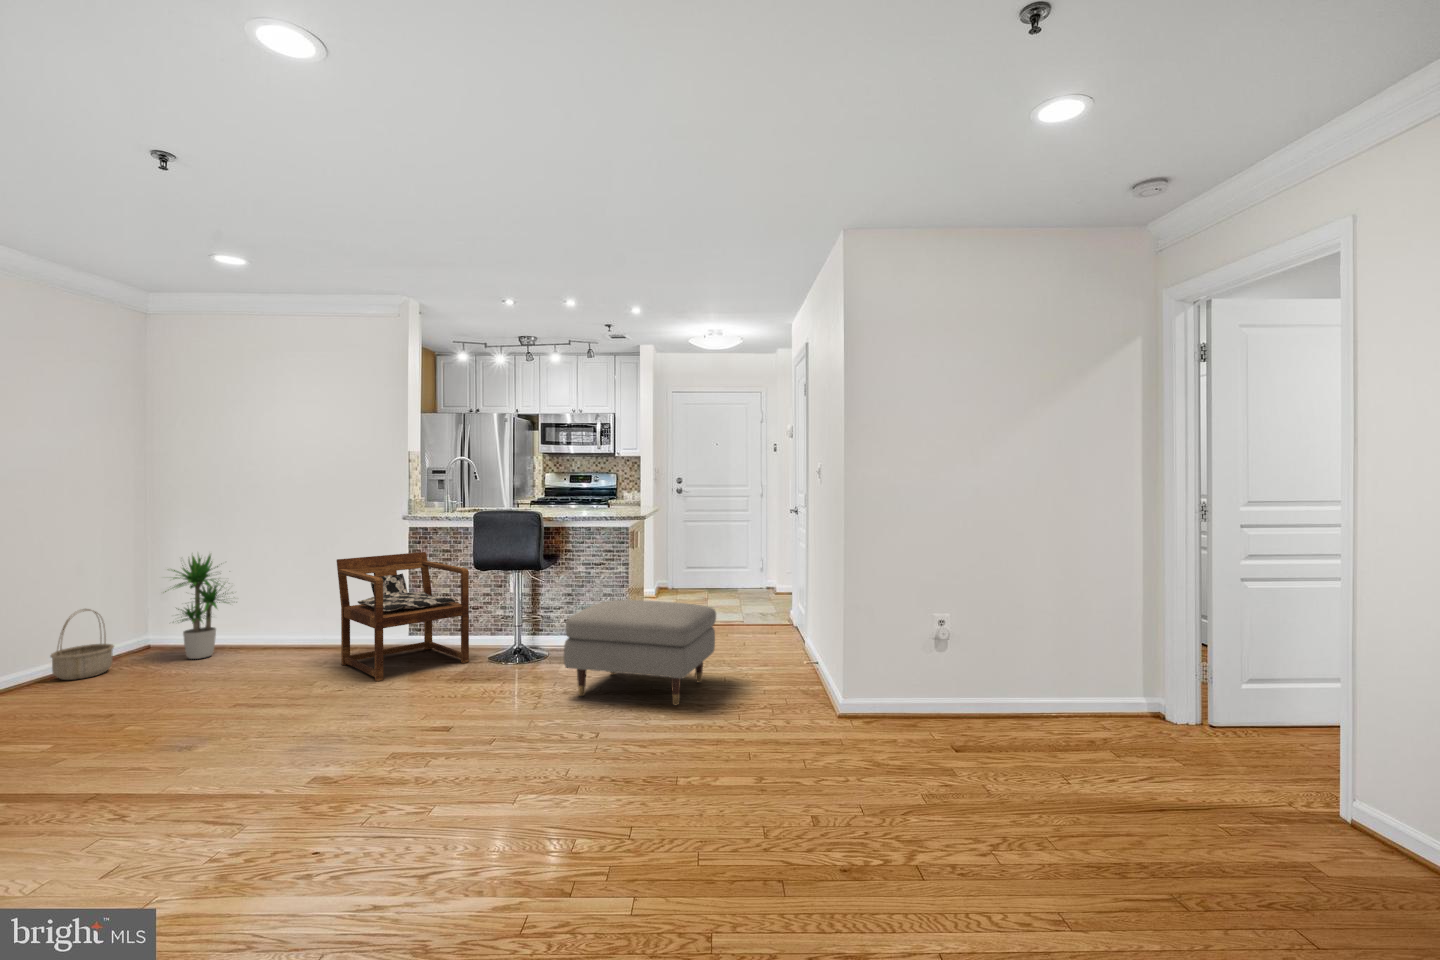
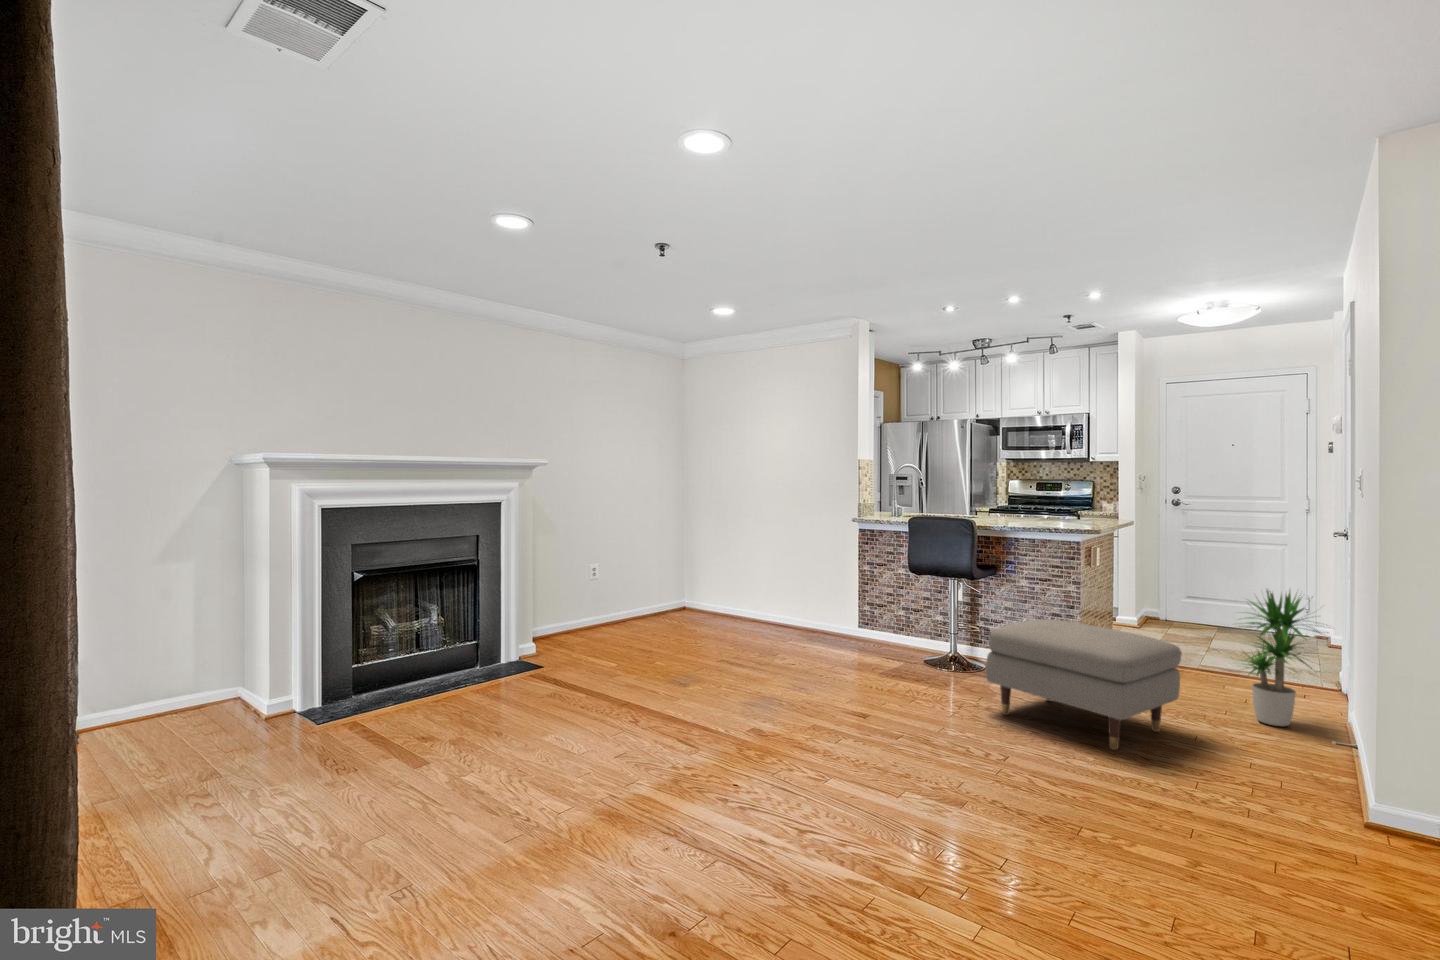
armchair: present [337,552,469,682] -> none [801,551,907,662]
potted plant: present [165,555,229,659] -> present [1239,591,1320,726]
basket: present [50,609,114,680] -> none [627,573,661,622]

